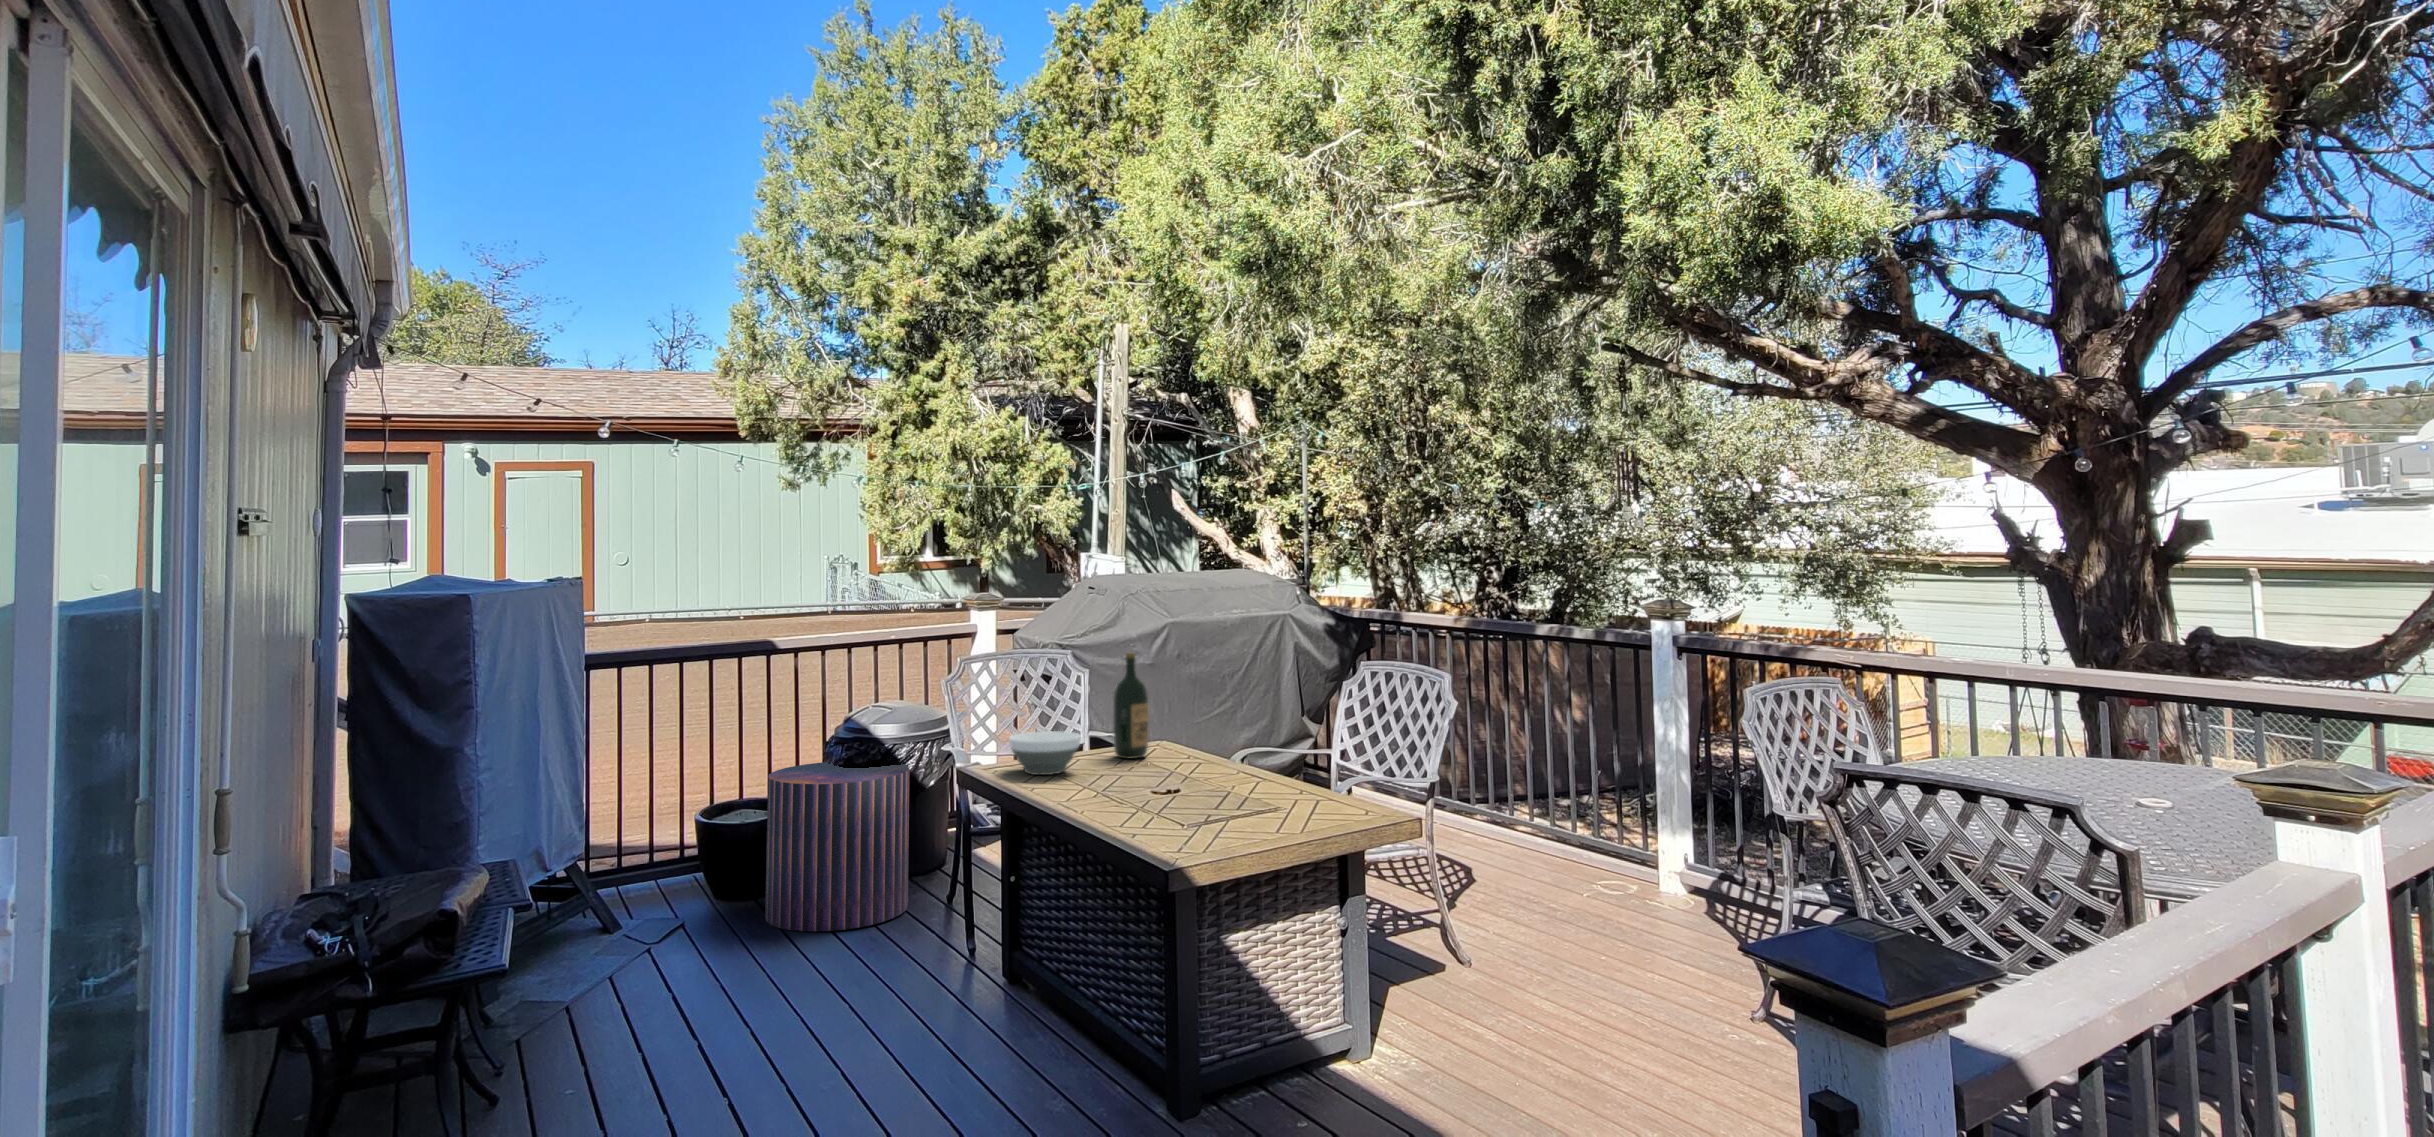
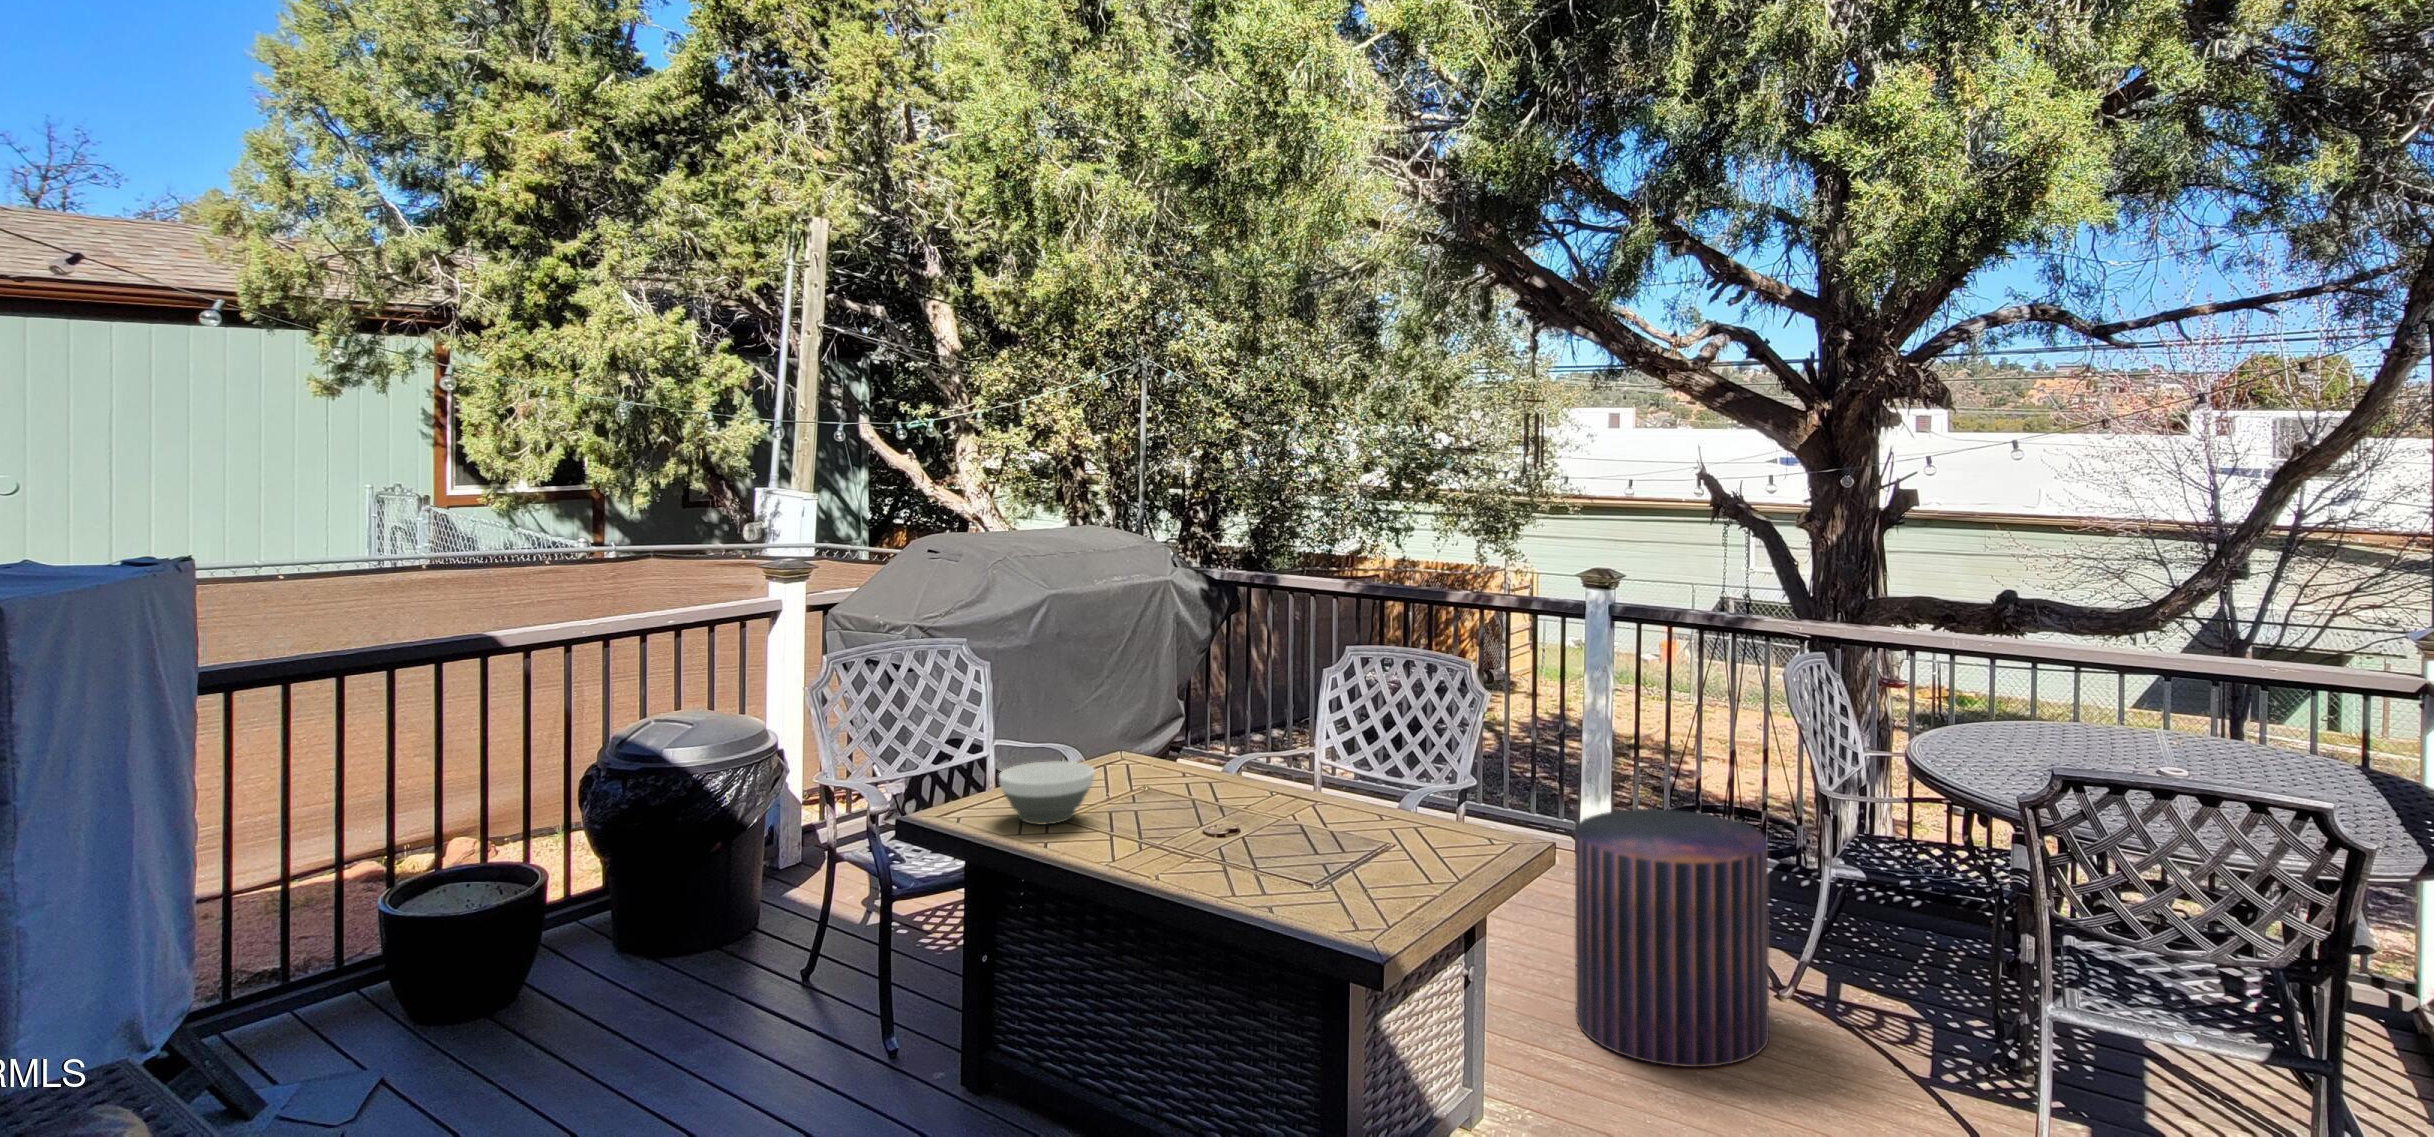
wine bottle: present [1113,653,1148,759] -> none [1102,652,1145,785]
pouf: present [765,762,909,931] -> present [1575,809,1769,1067]

